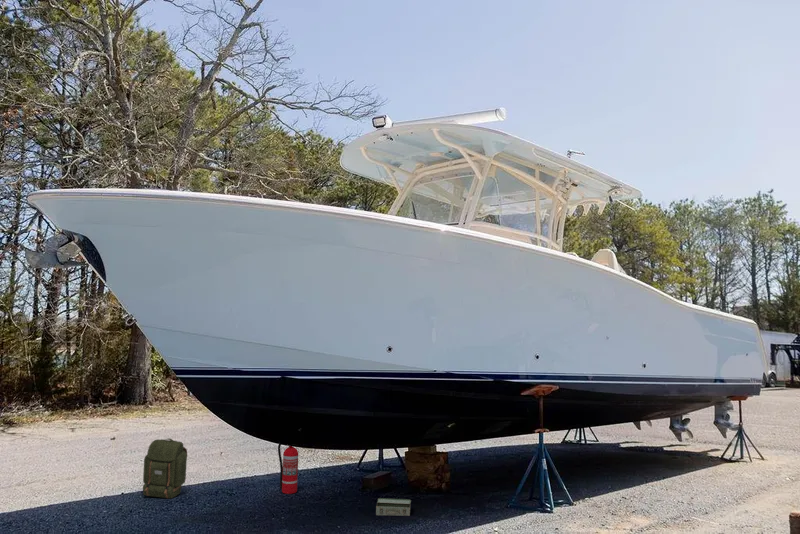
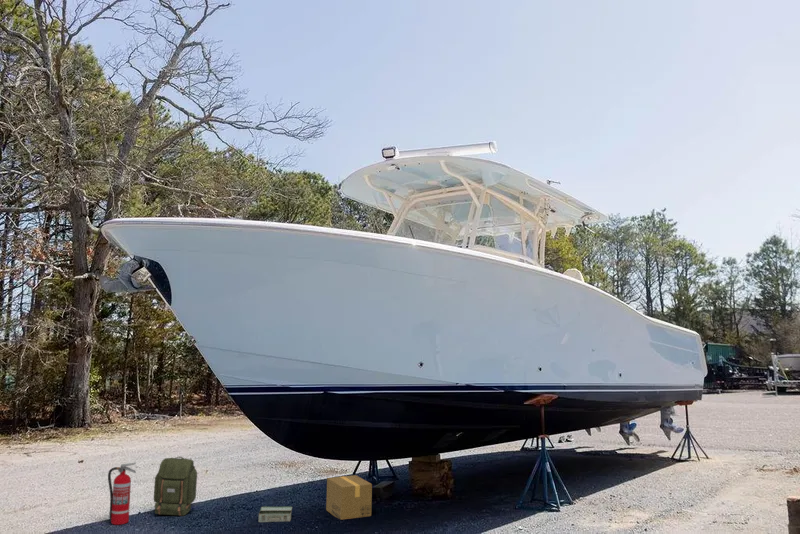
fire extinguisher: present [278,444,298,494] -> present [108,463,136,525]
cardboard box: none [313,465,357,513] -> present [326,475,372,520]
toolbox: present [376,498,411,516] -> present [258,506,292,522]

